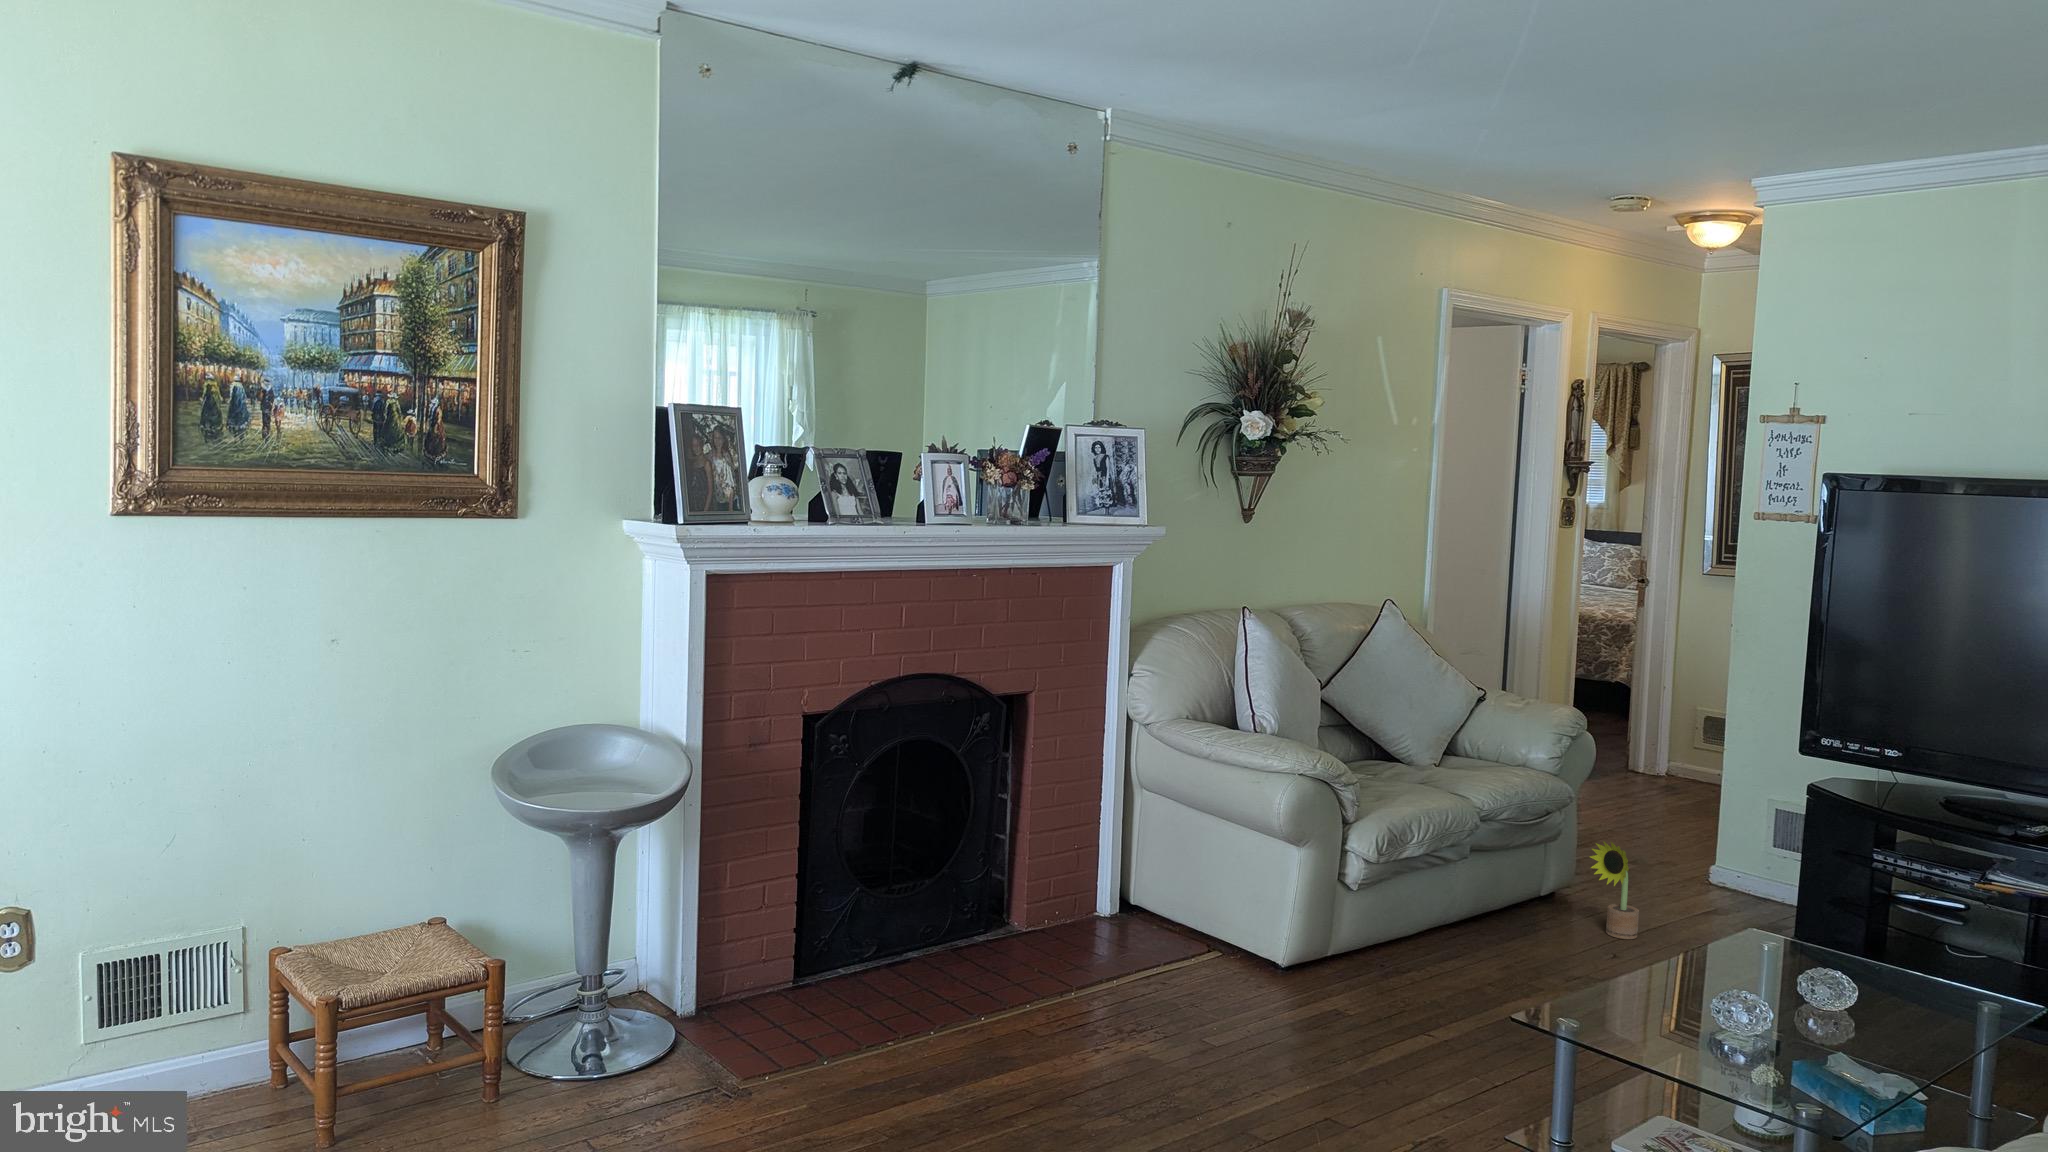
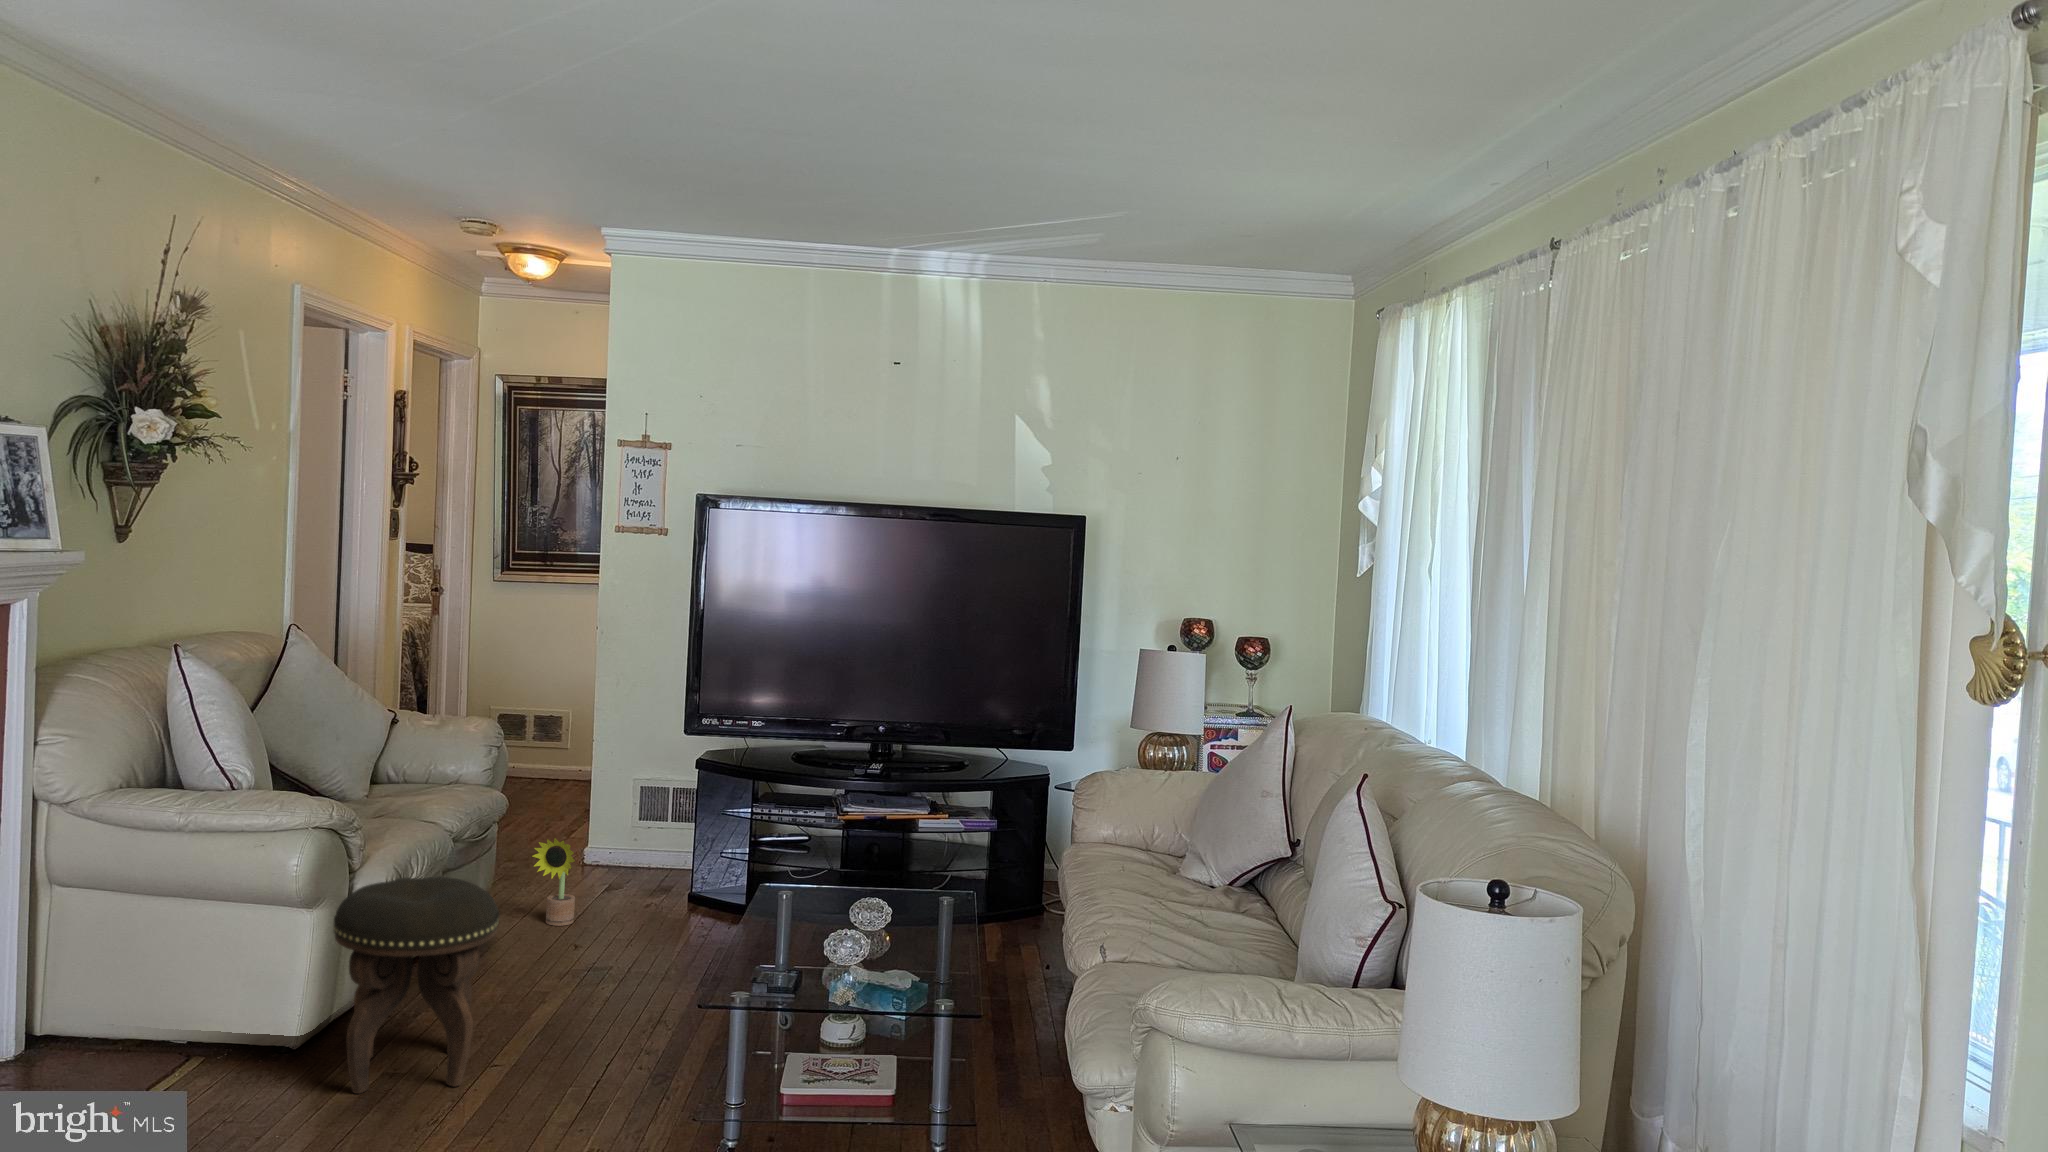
footstool: none [1283,834,1434,1043] -> present [333,876,500,1094]

